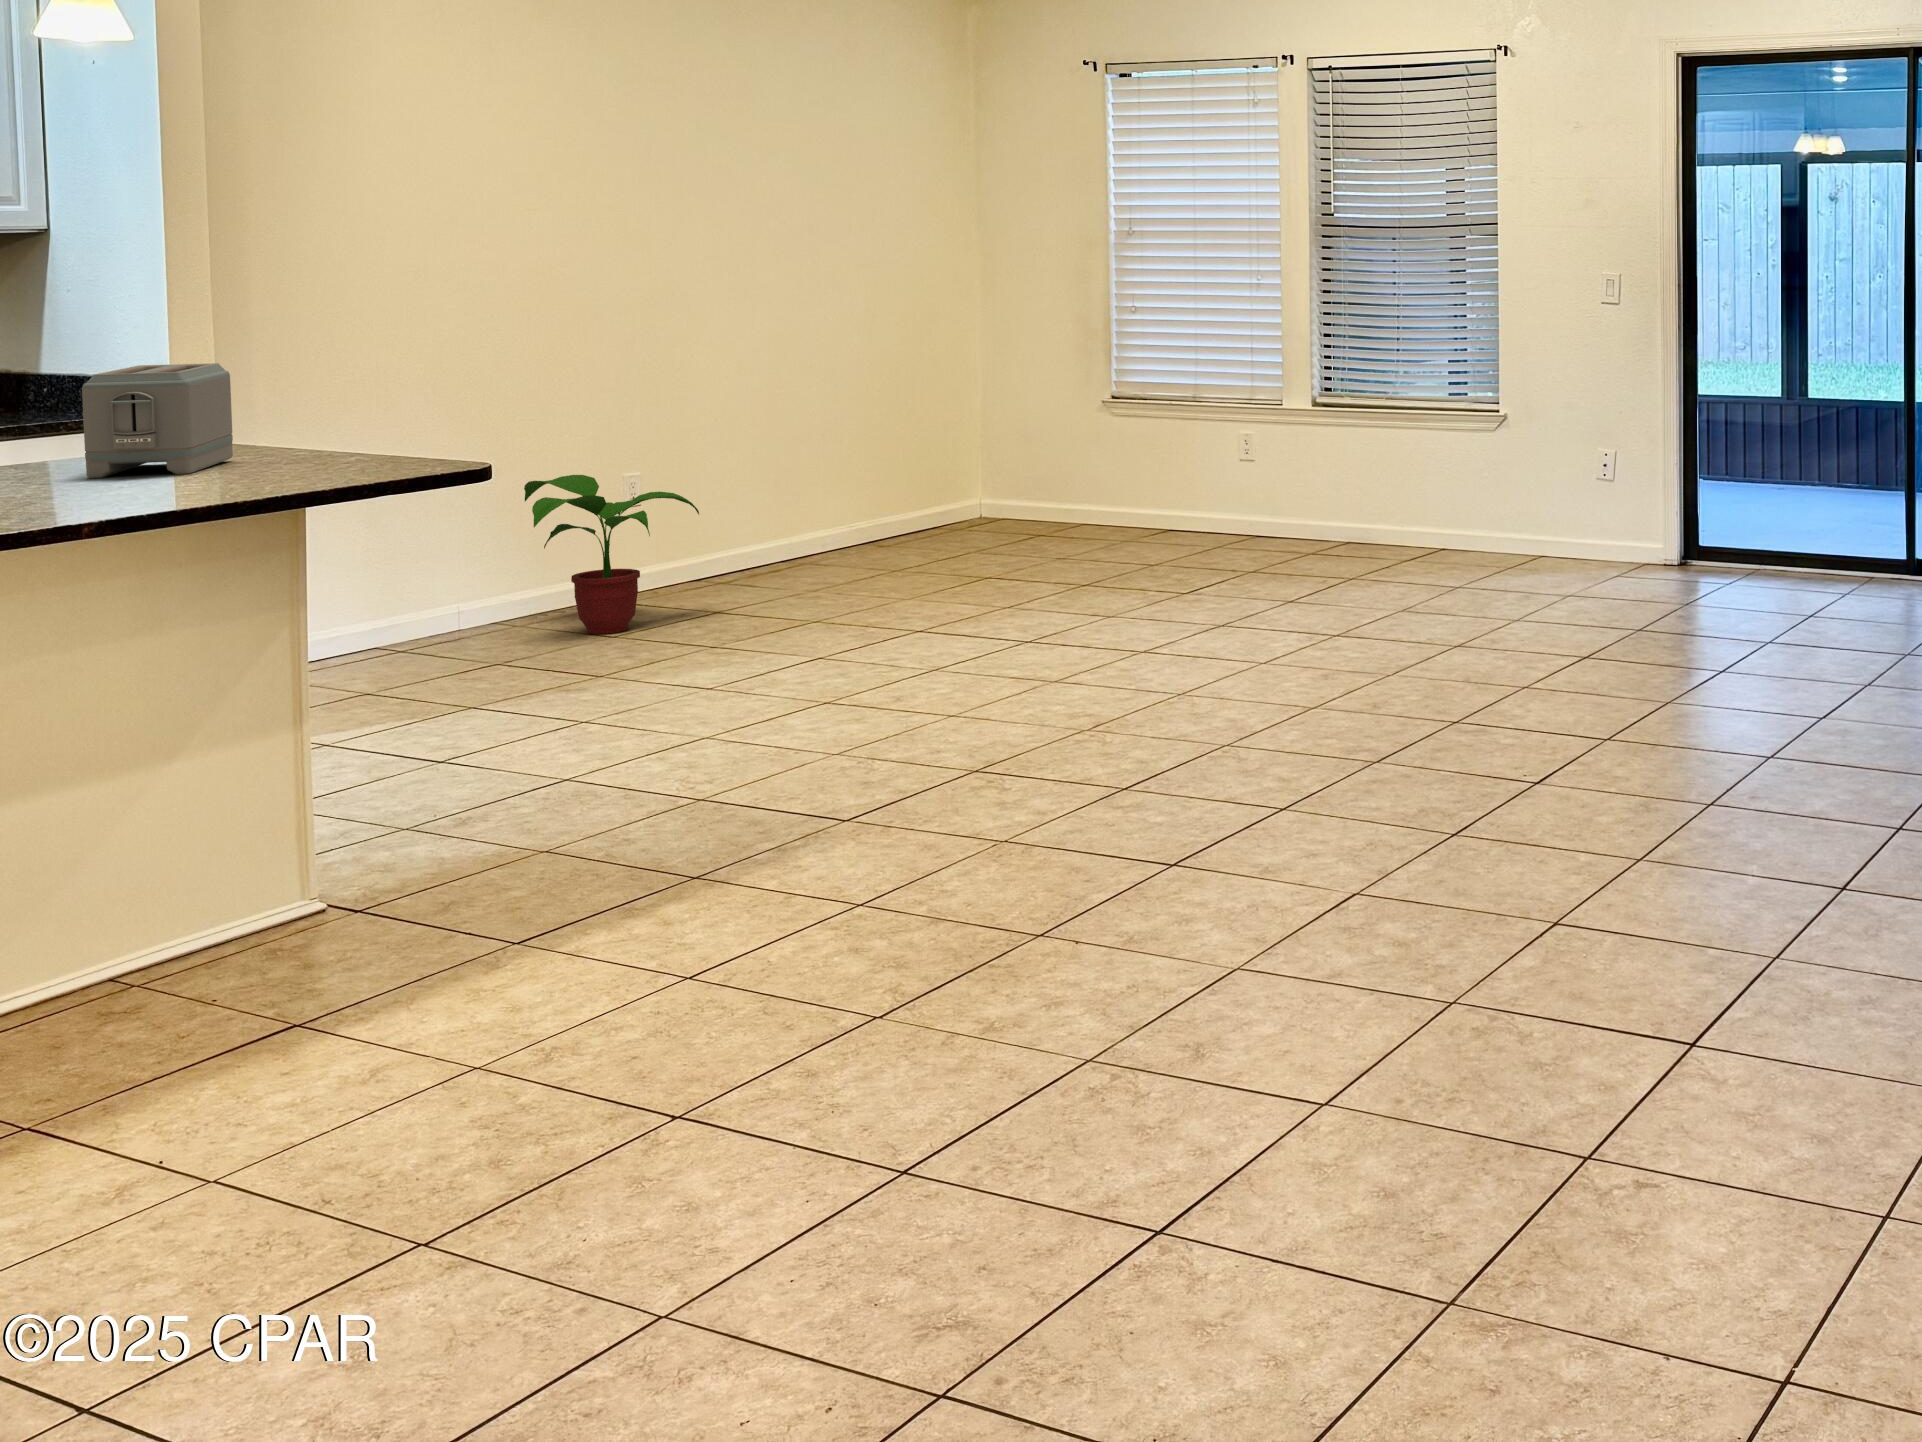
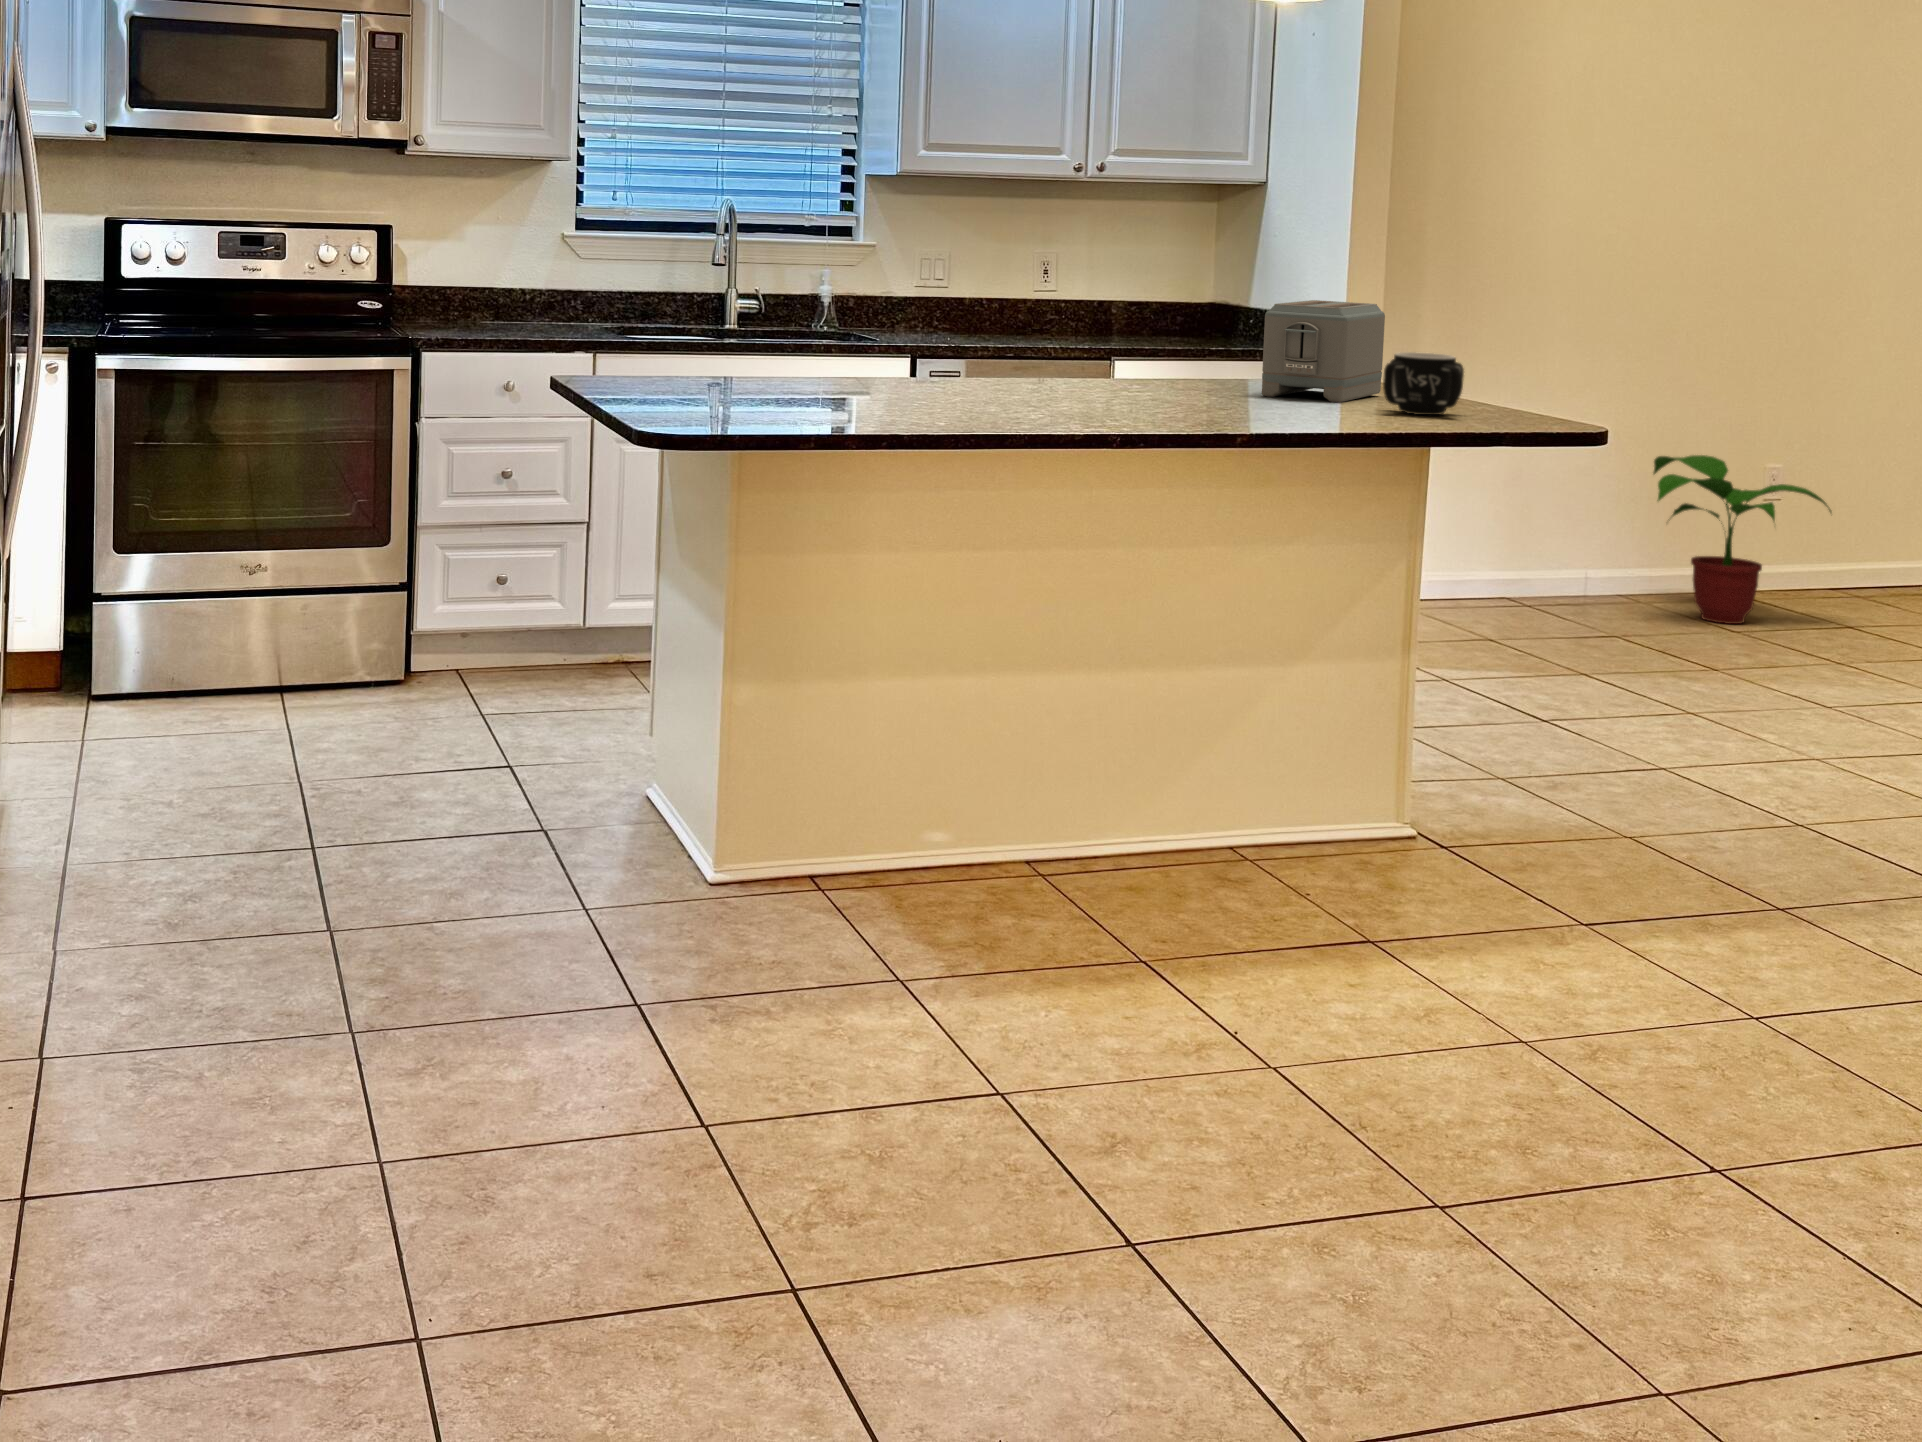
mug: none [243,411,334,476] -> present [1383,352,1464,415]

